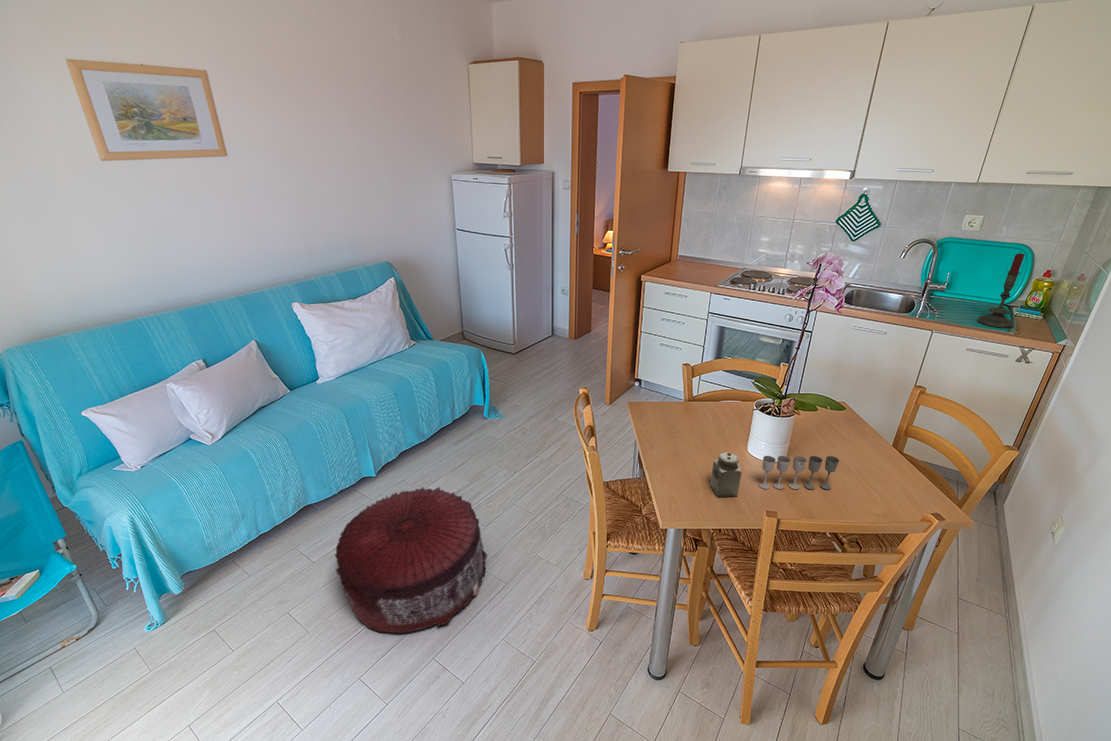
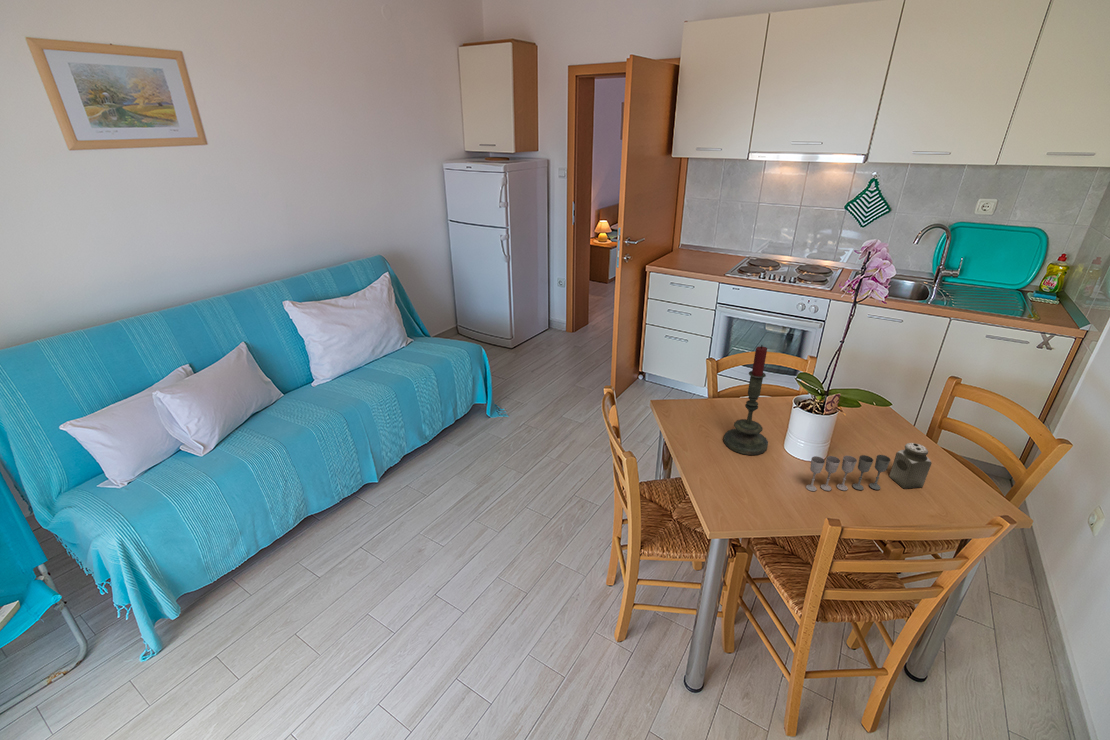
candle: present [978,252,1025,328] -> present [724,345,768,455]
salt shaker: present [710,453,742,497] -> present [889,443,932,489]
pouf: present [335,488,487,633] -> none [346,494,505,653]

